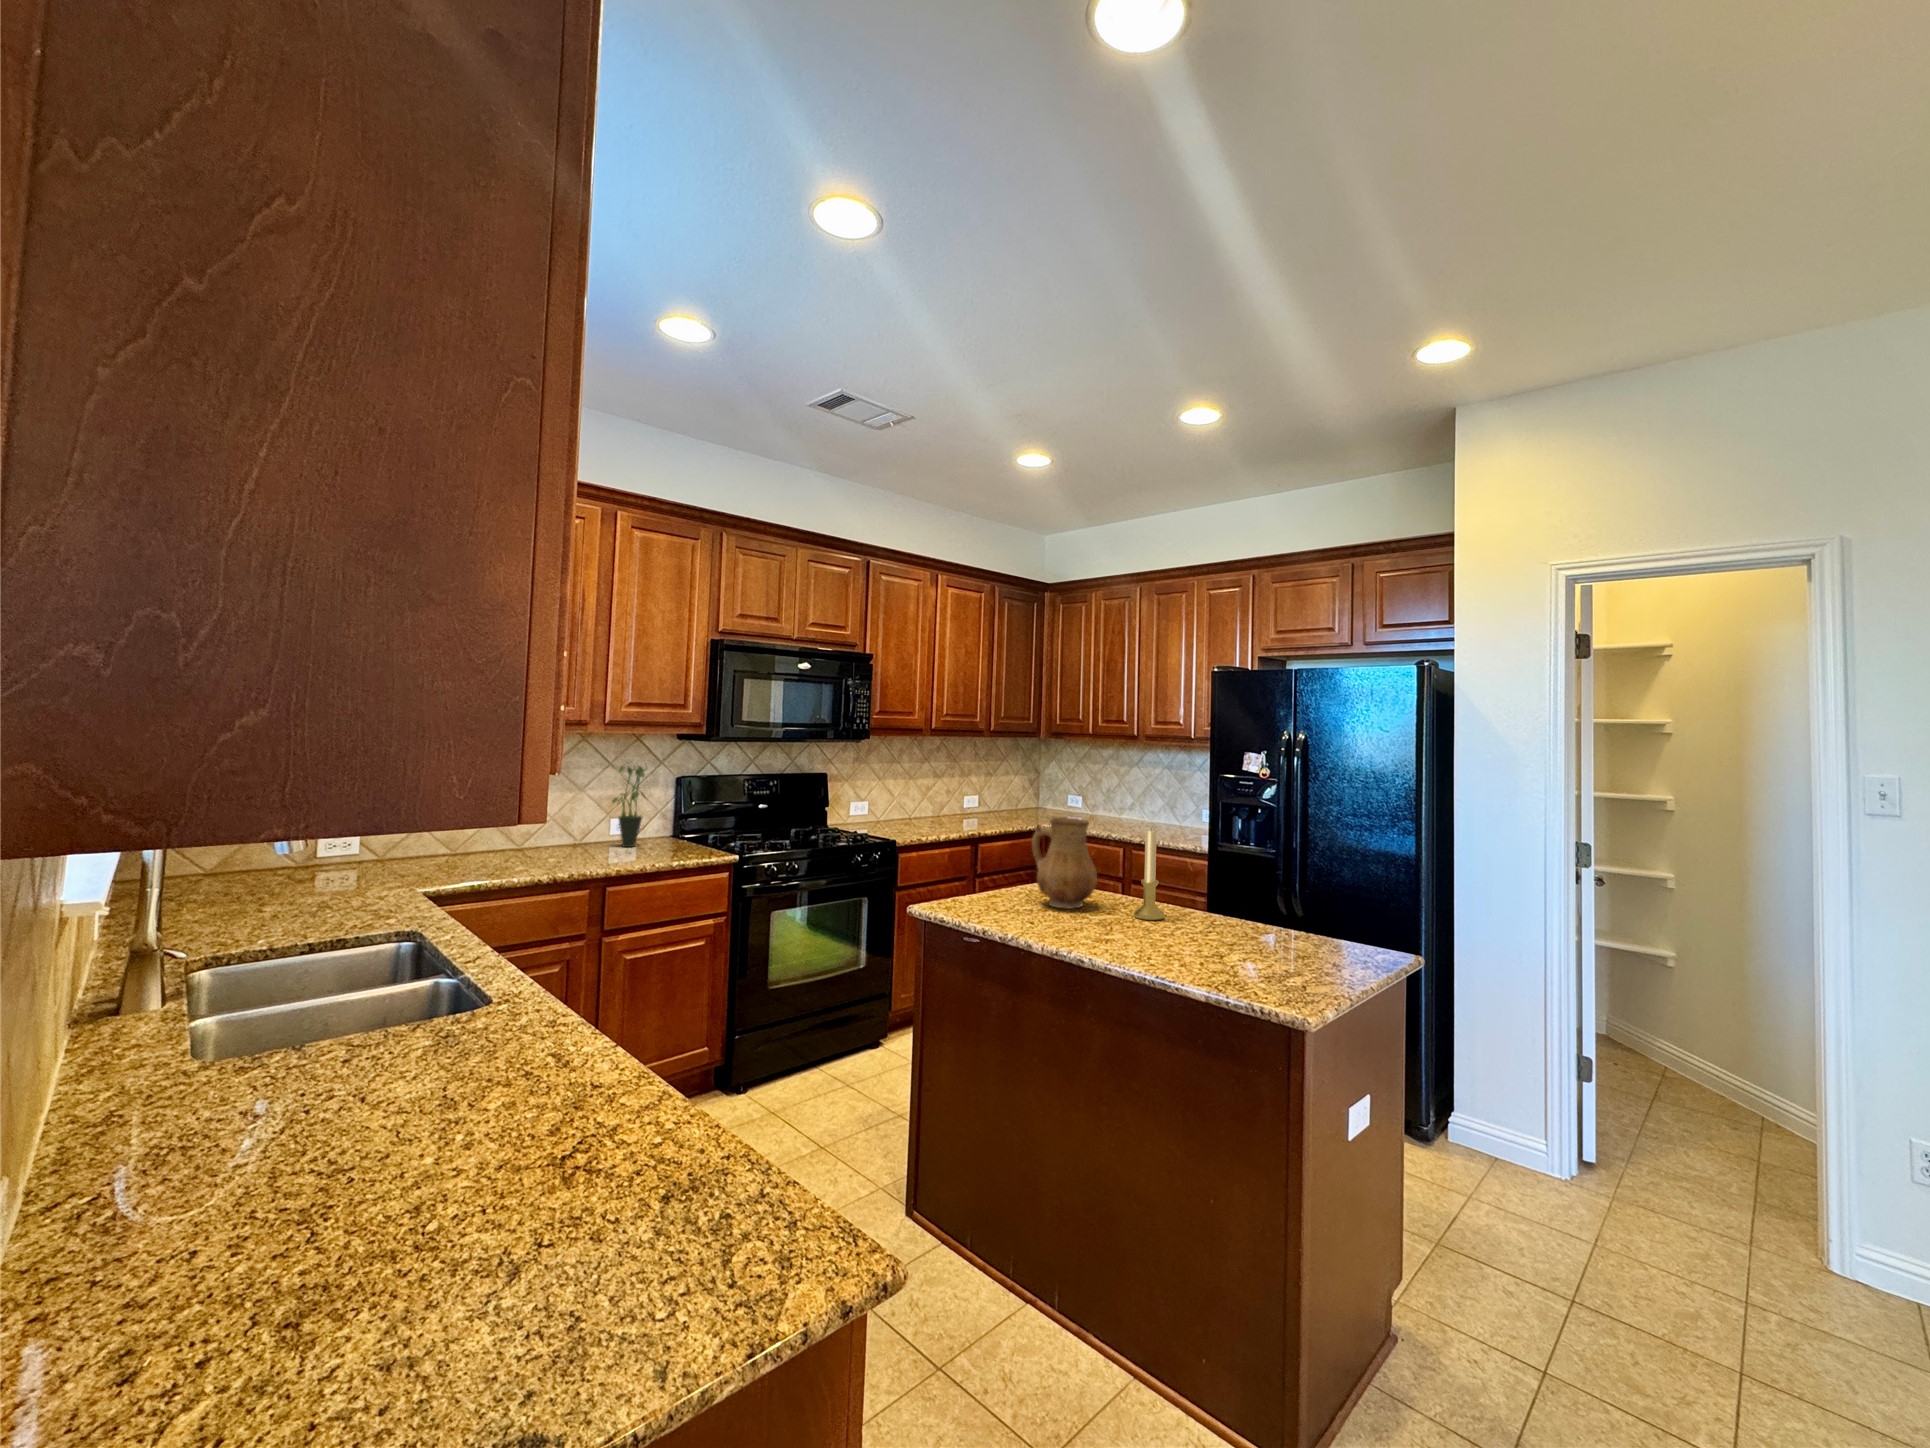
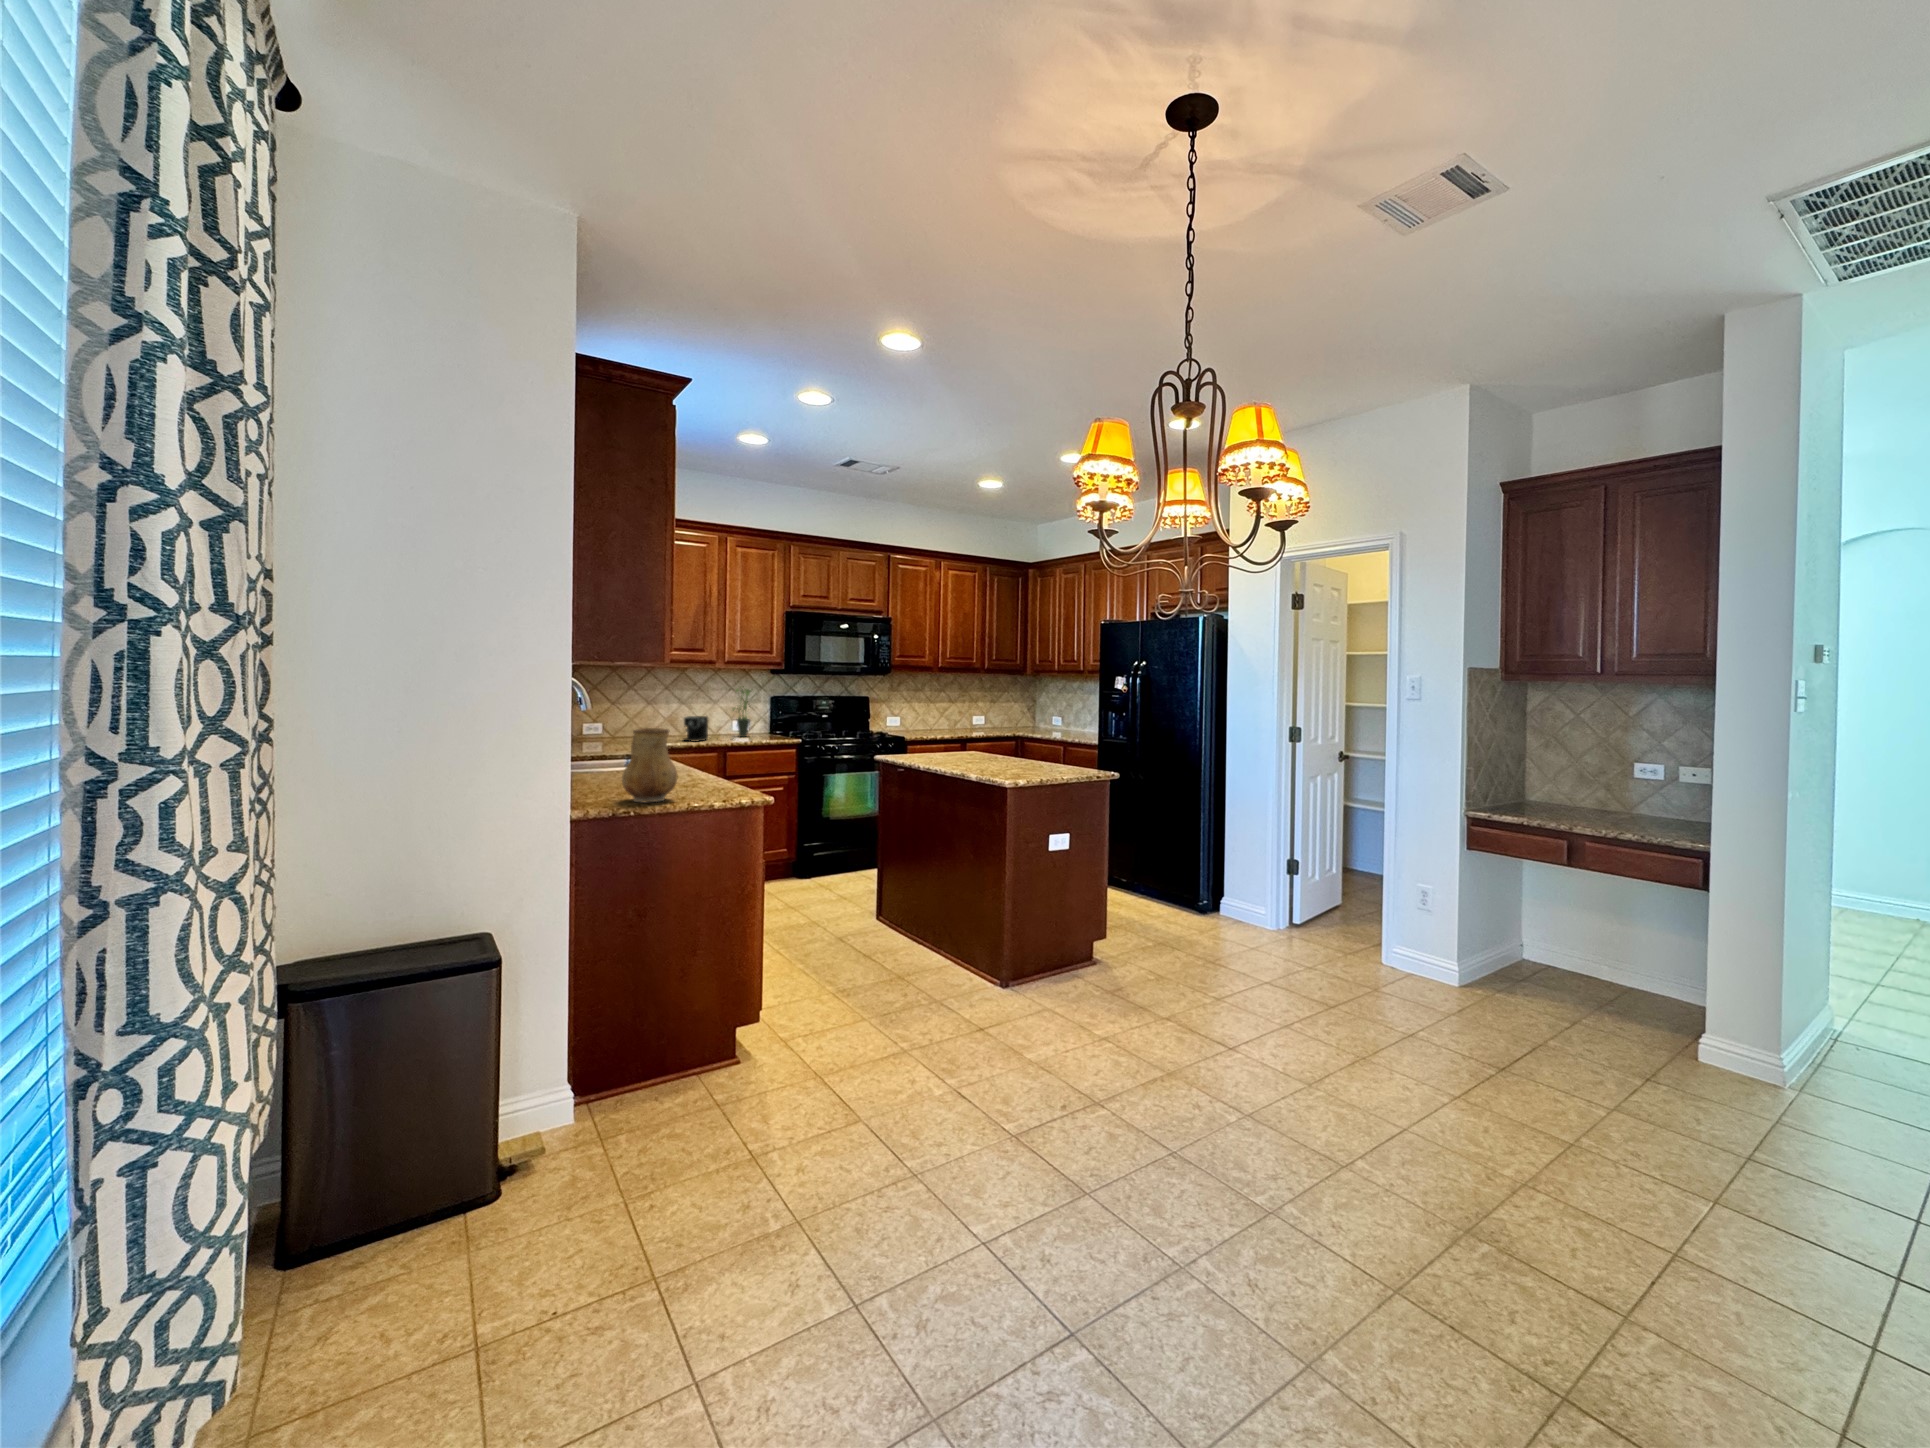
coffee maker: none [525,817,621,864] -> present [683,716,708,741]
ceramic pitcher: present [1032,817,1097,909] -> present [622,728,678,803]
candle holder: present [1134,830,1165,920] -> none [982,711,999,761]

